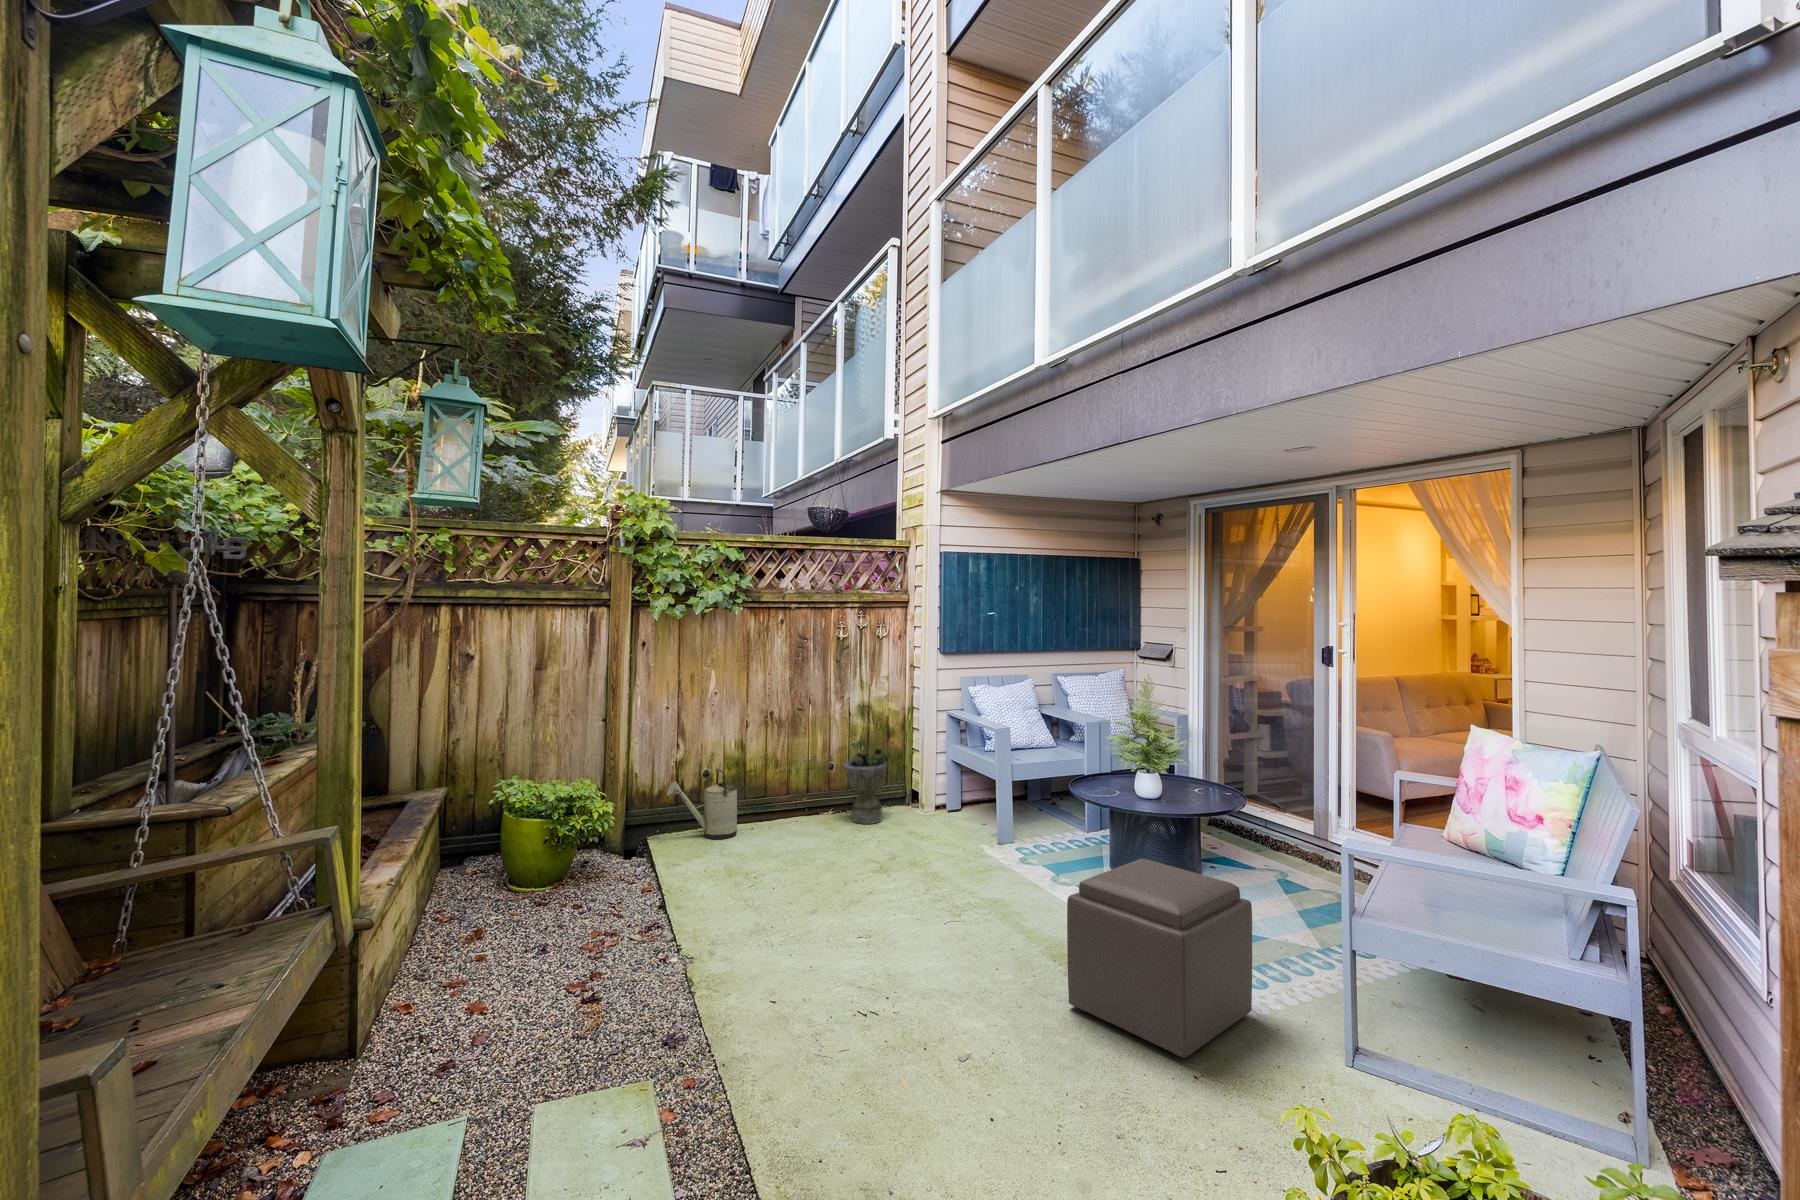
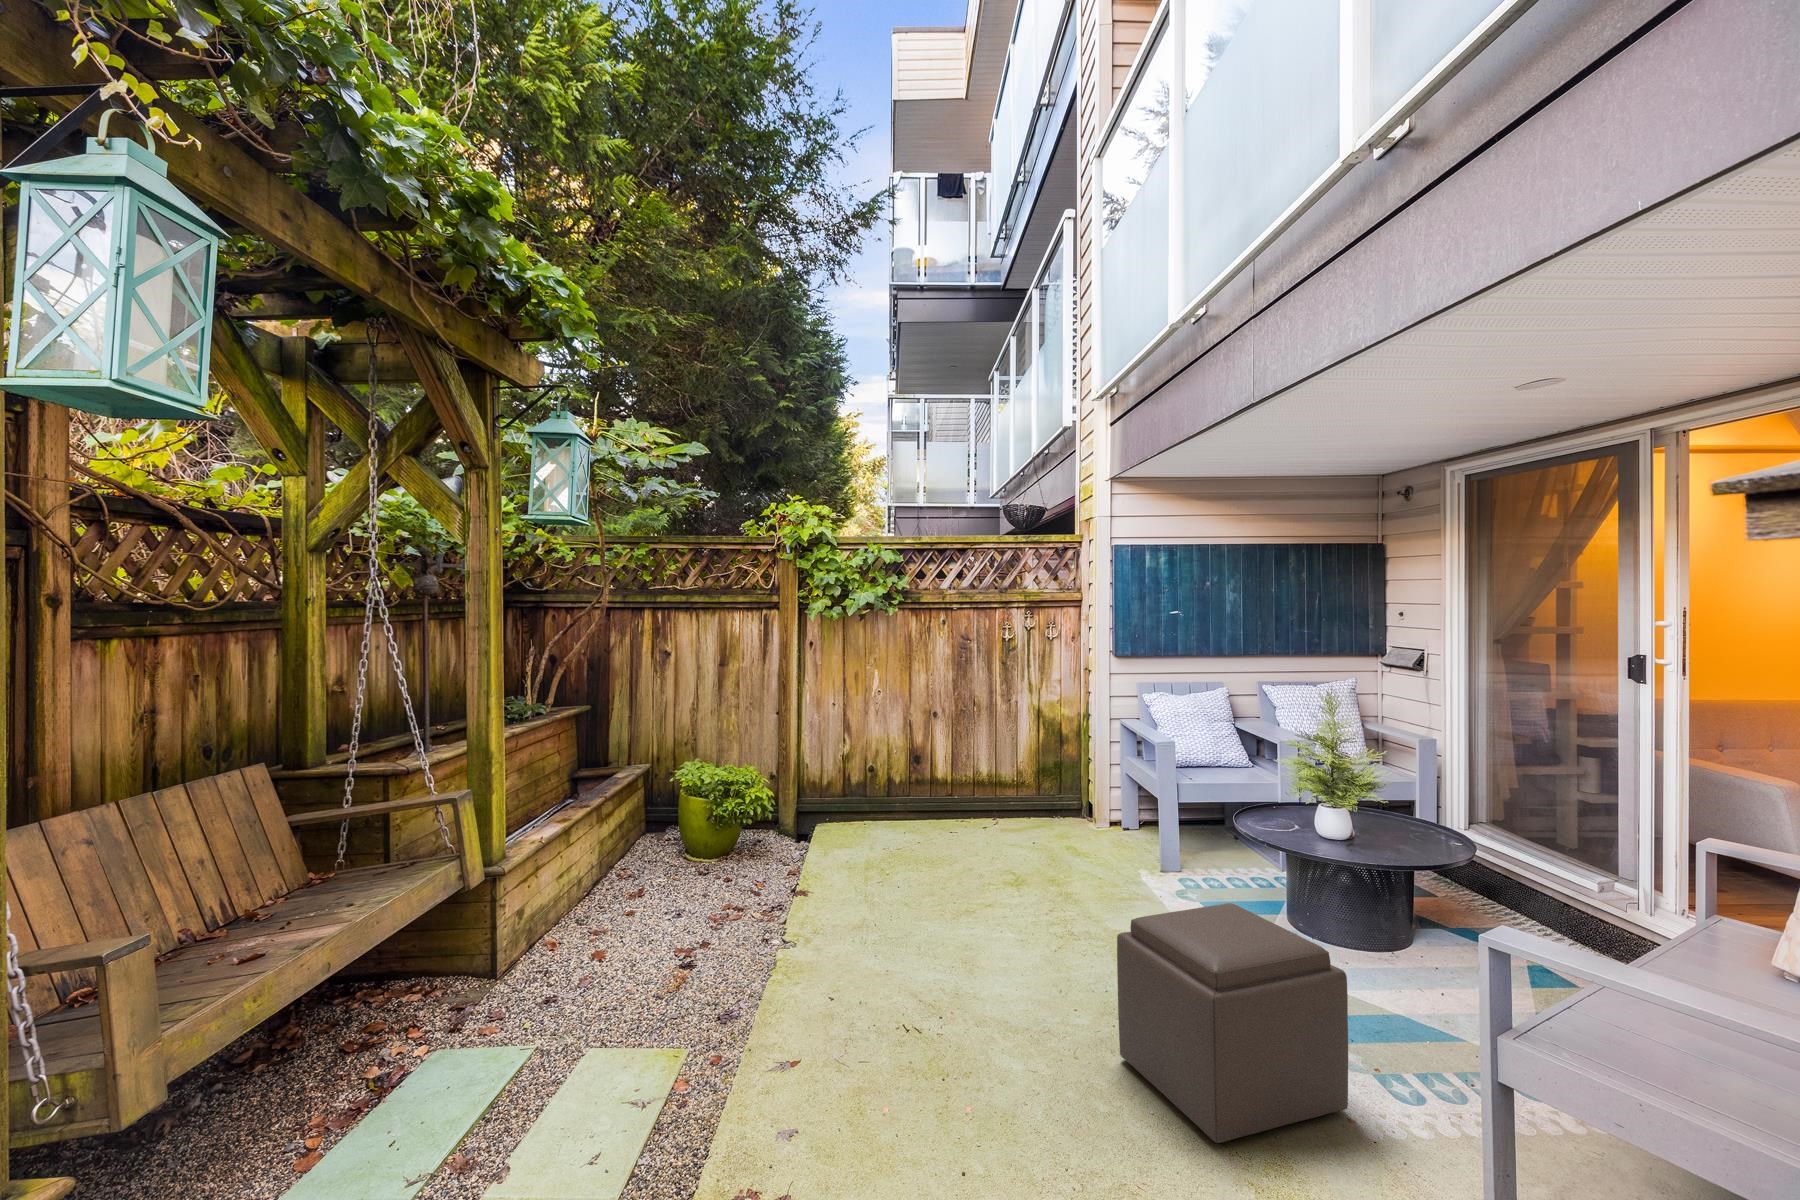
planter: present [844,748,888,824] -> none [1008,755,1055,835]
watering can: present [667,769,744,839] -> none [829,767,904,836]

